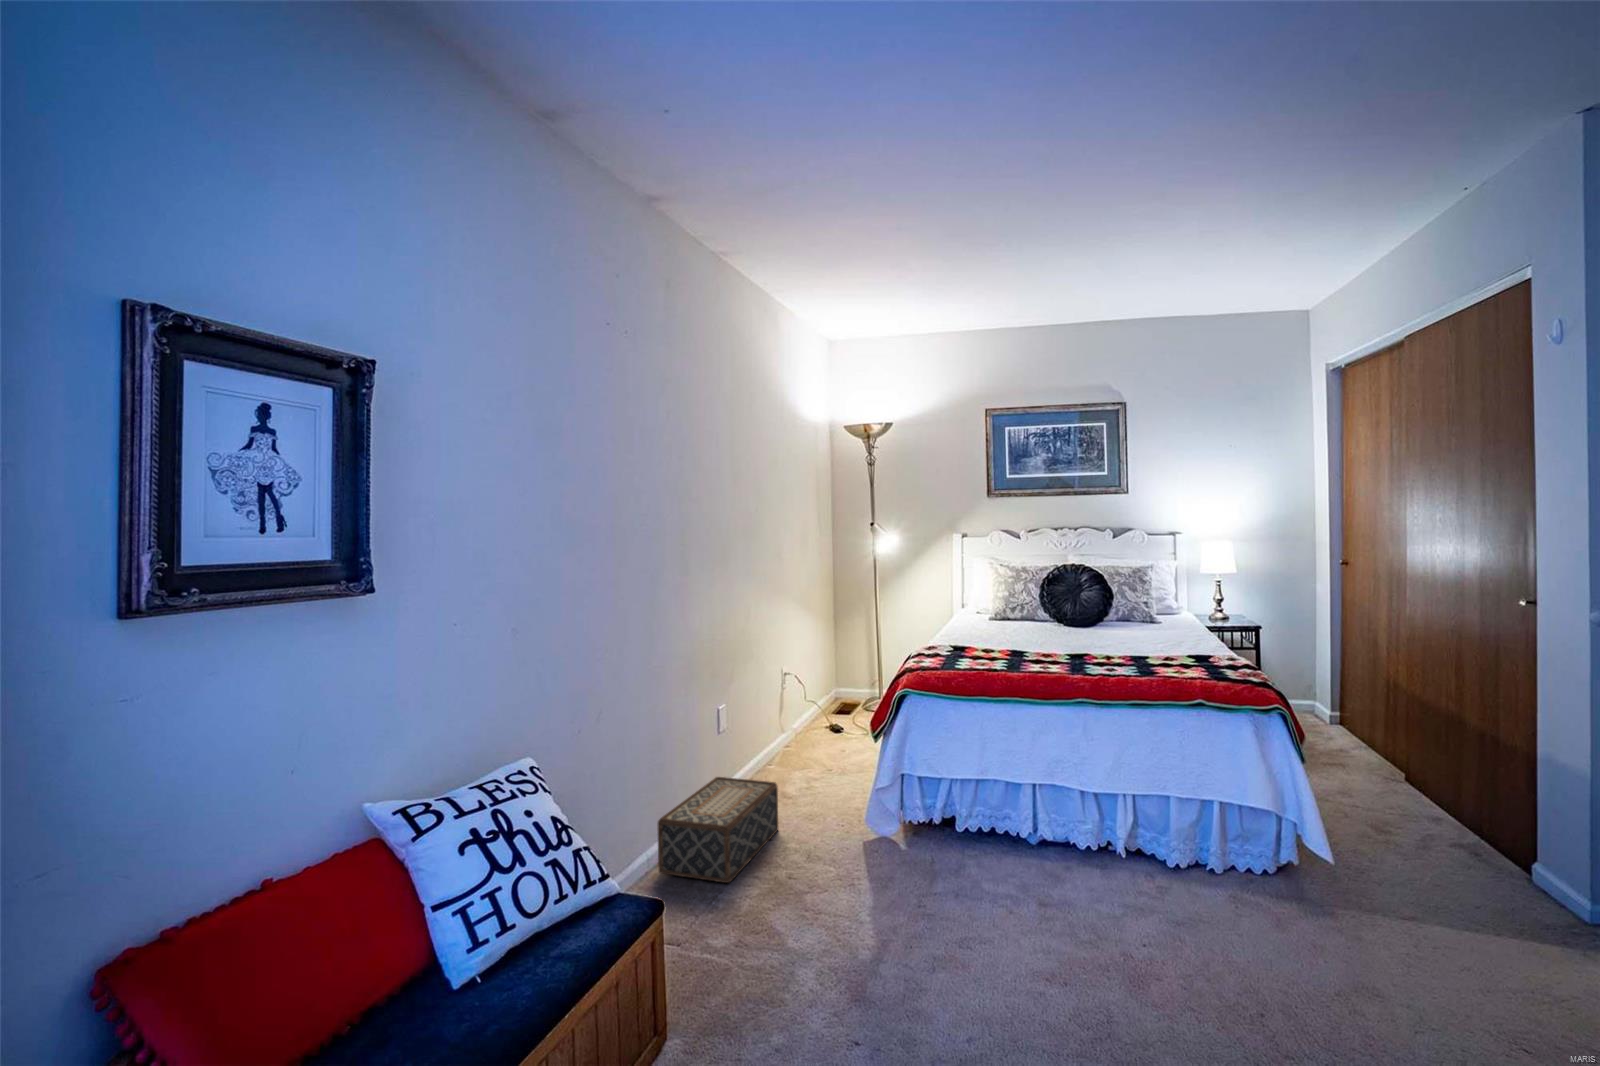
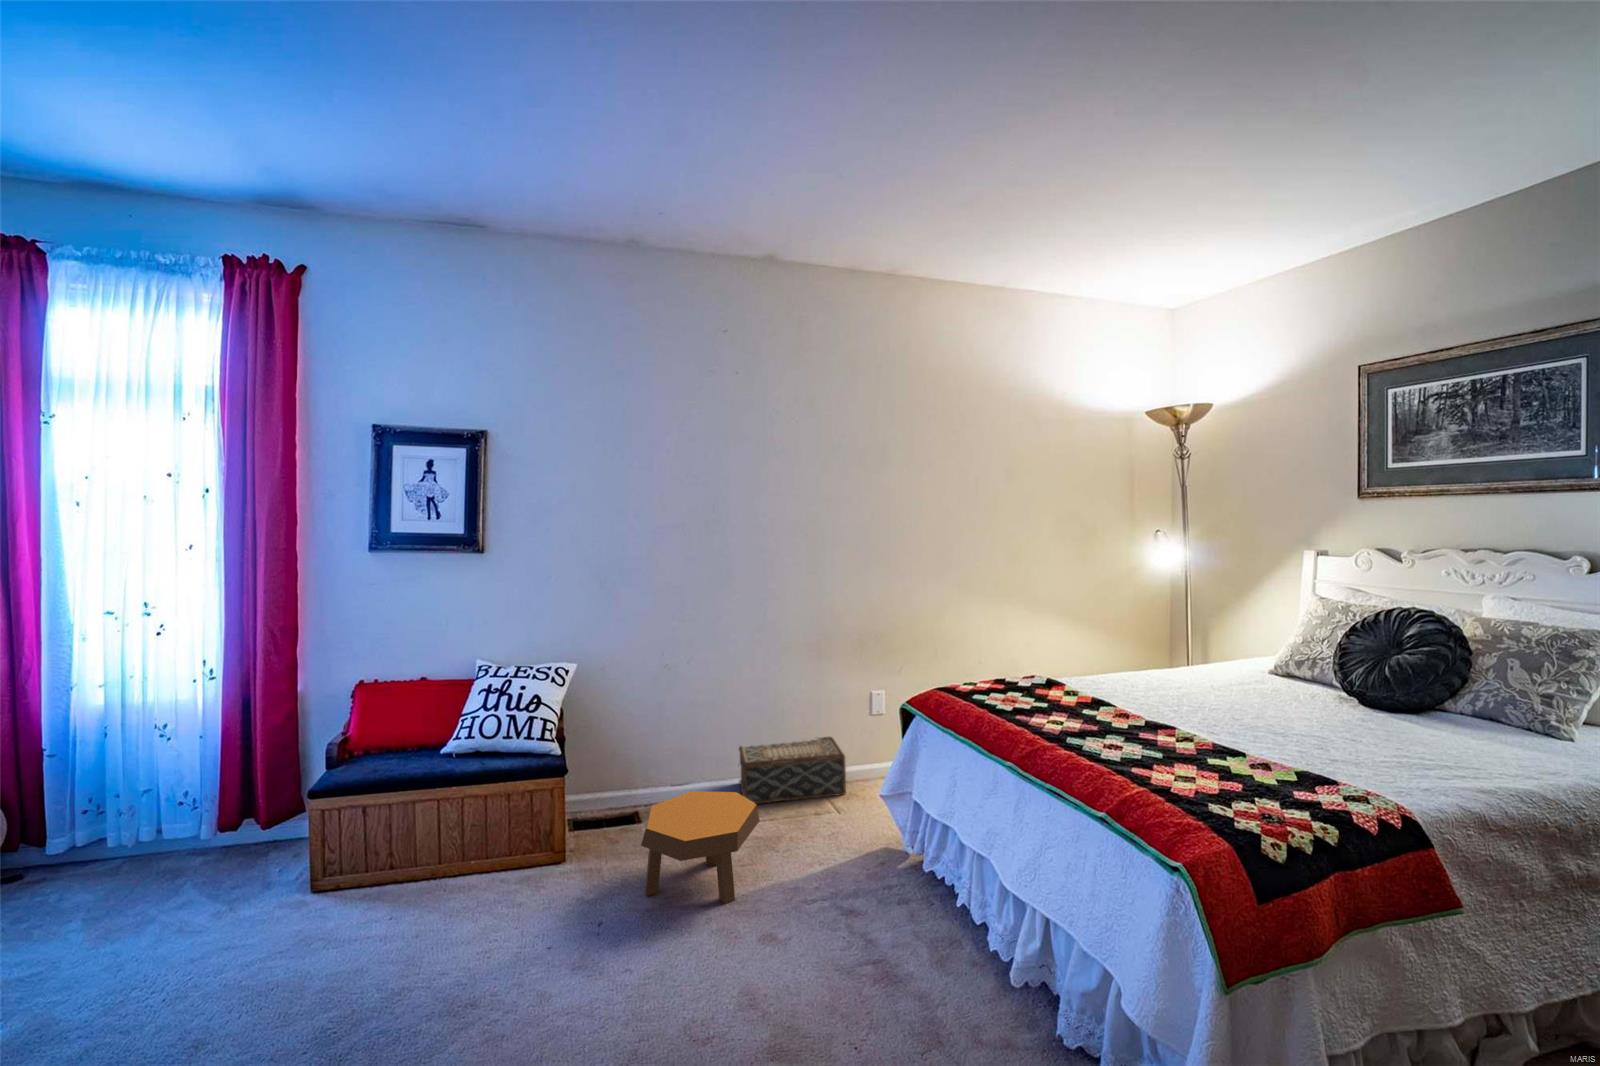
footstool: none [810,831,958,990] -> present [641,791,760,904]

